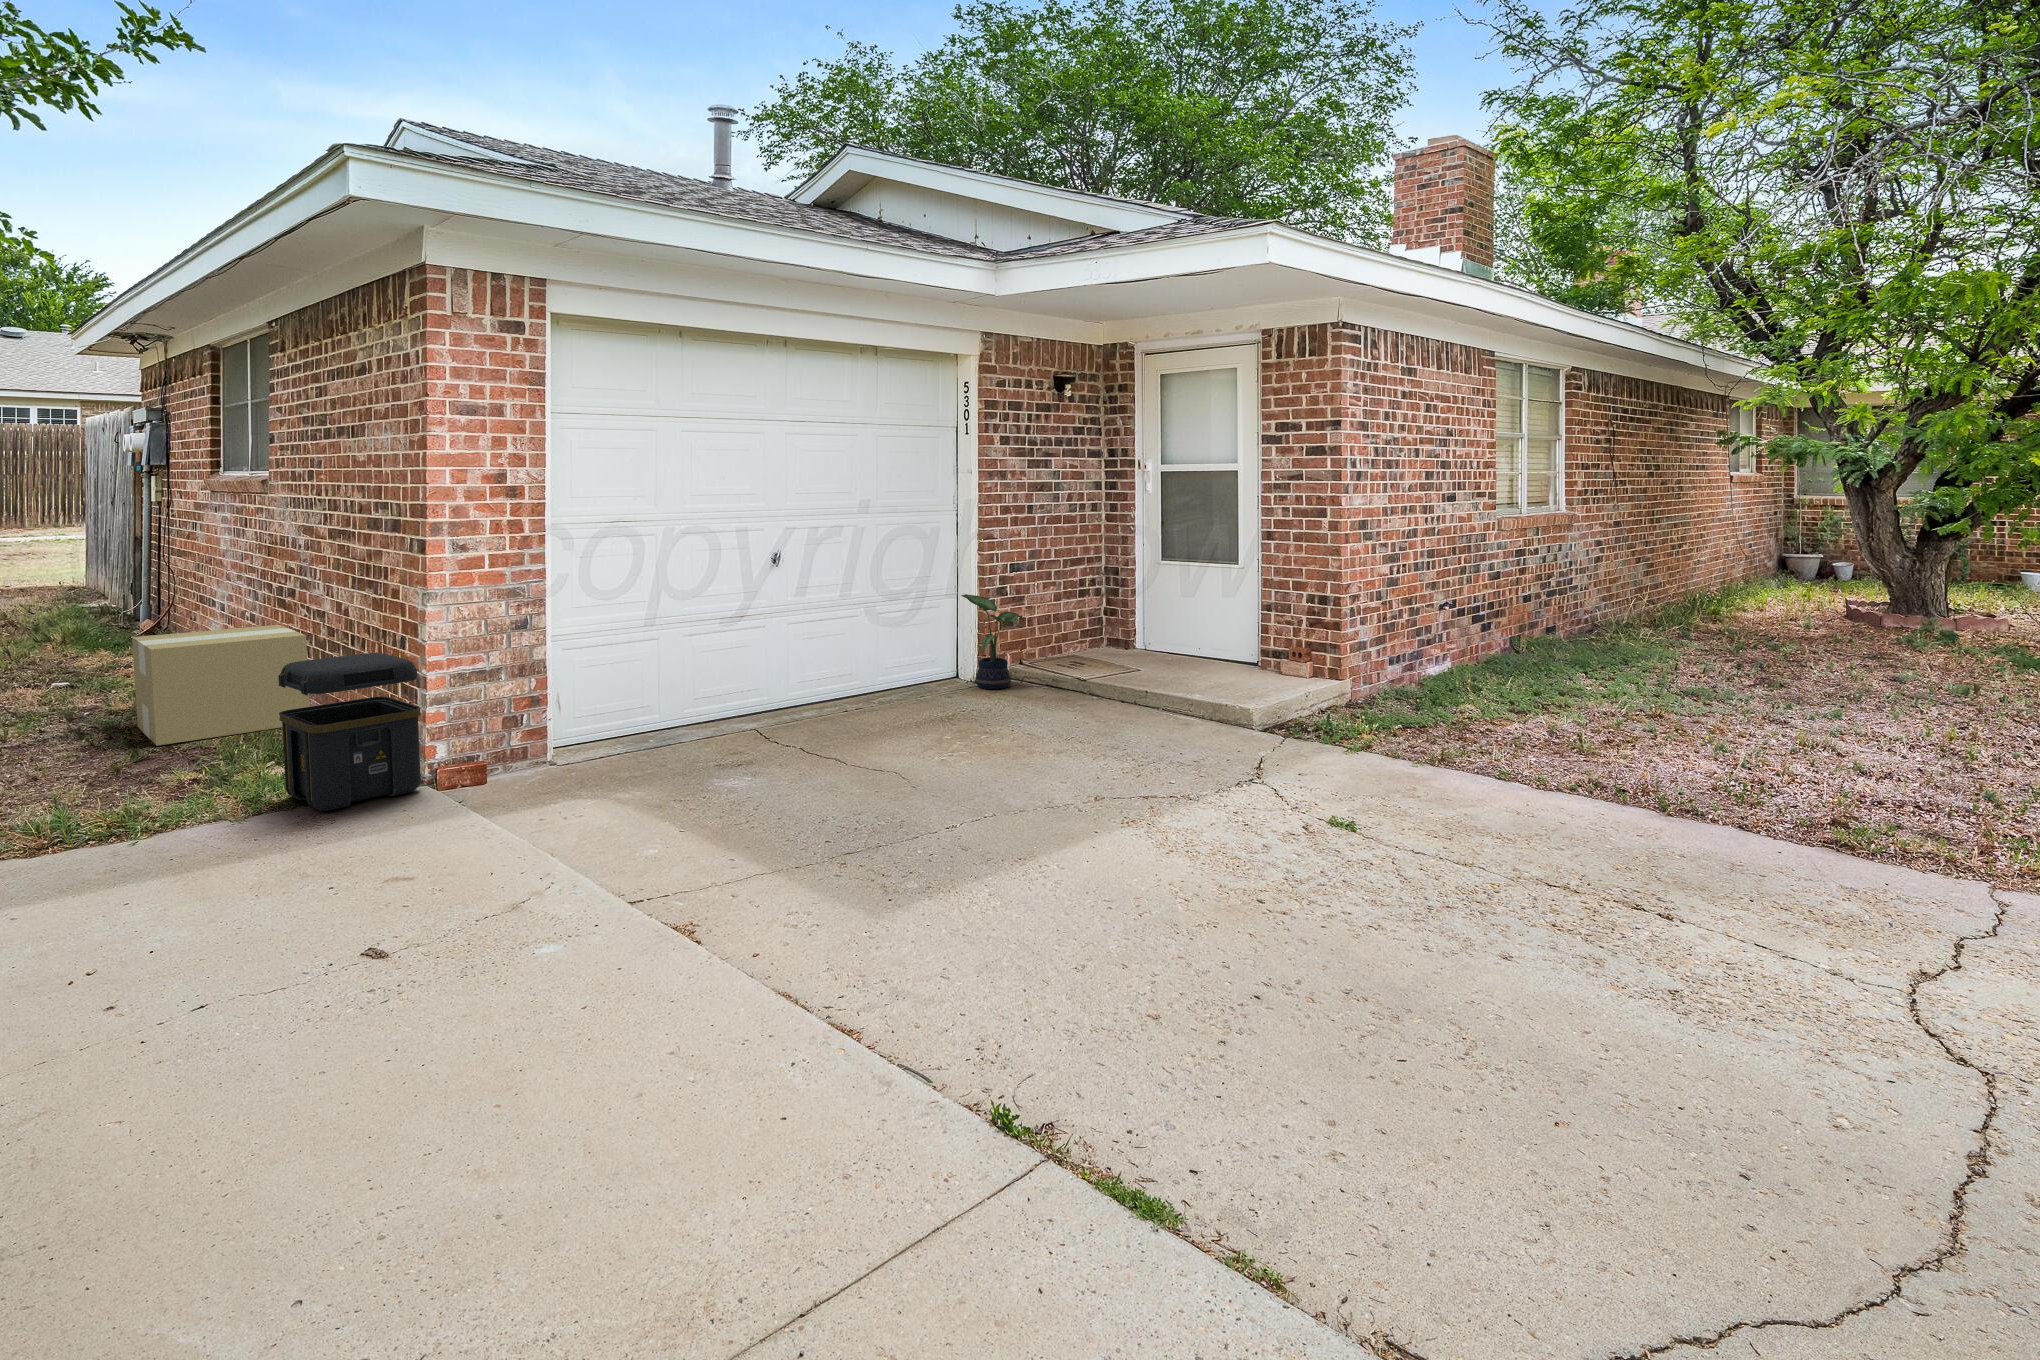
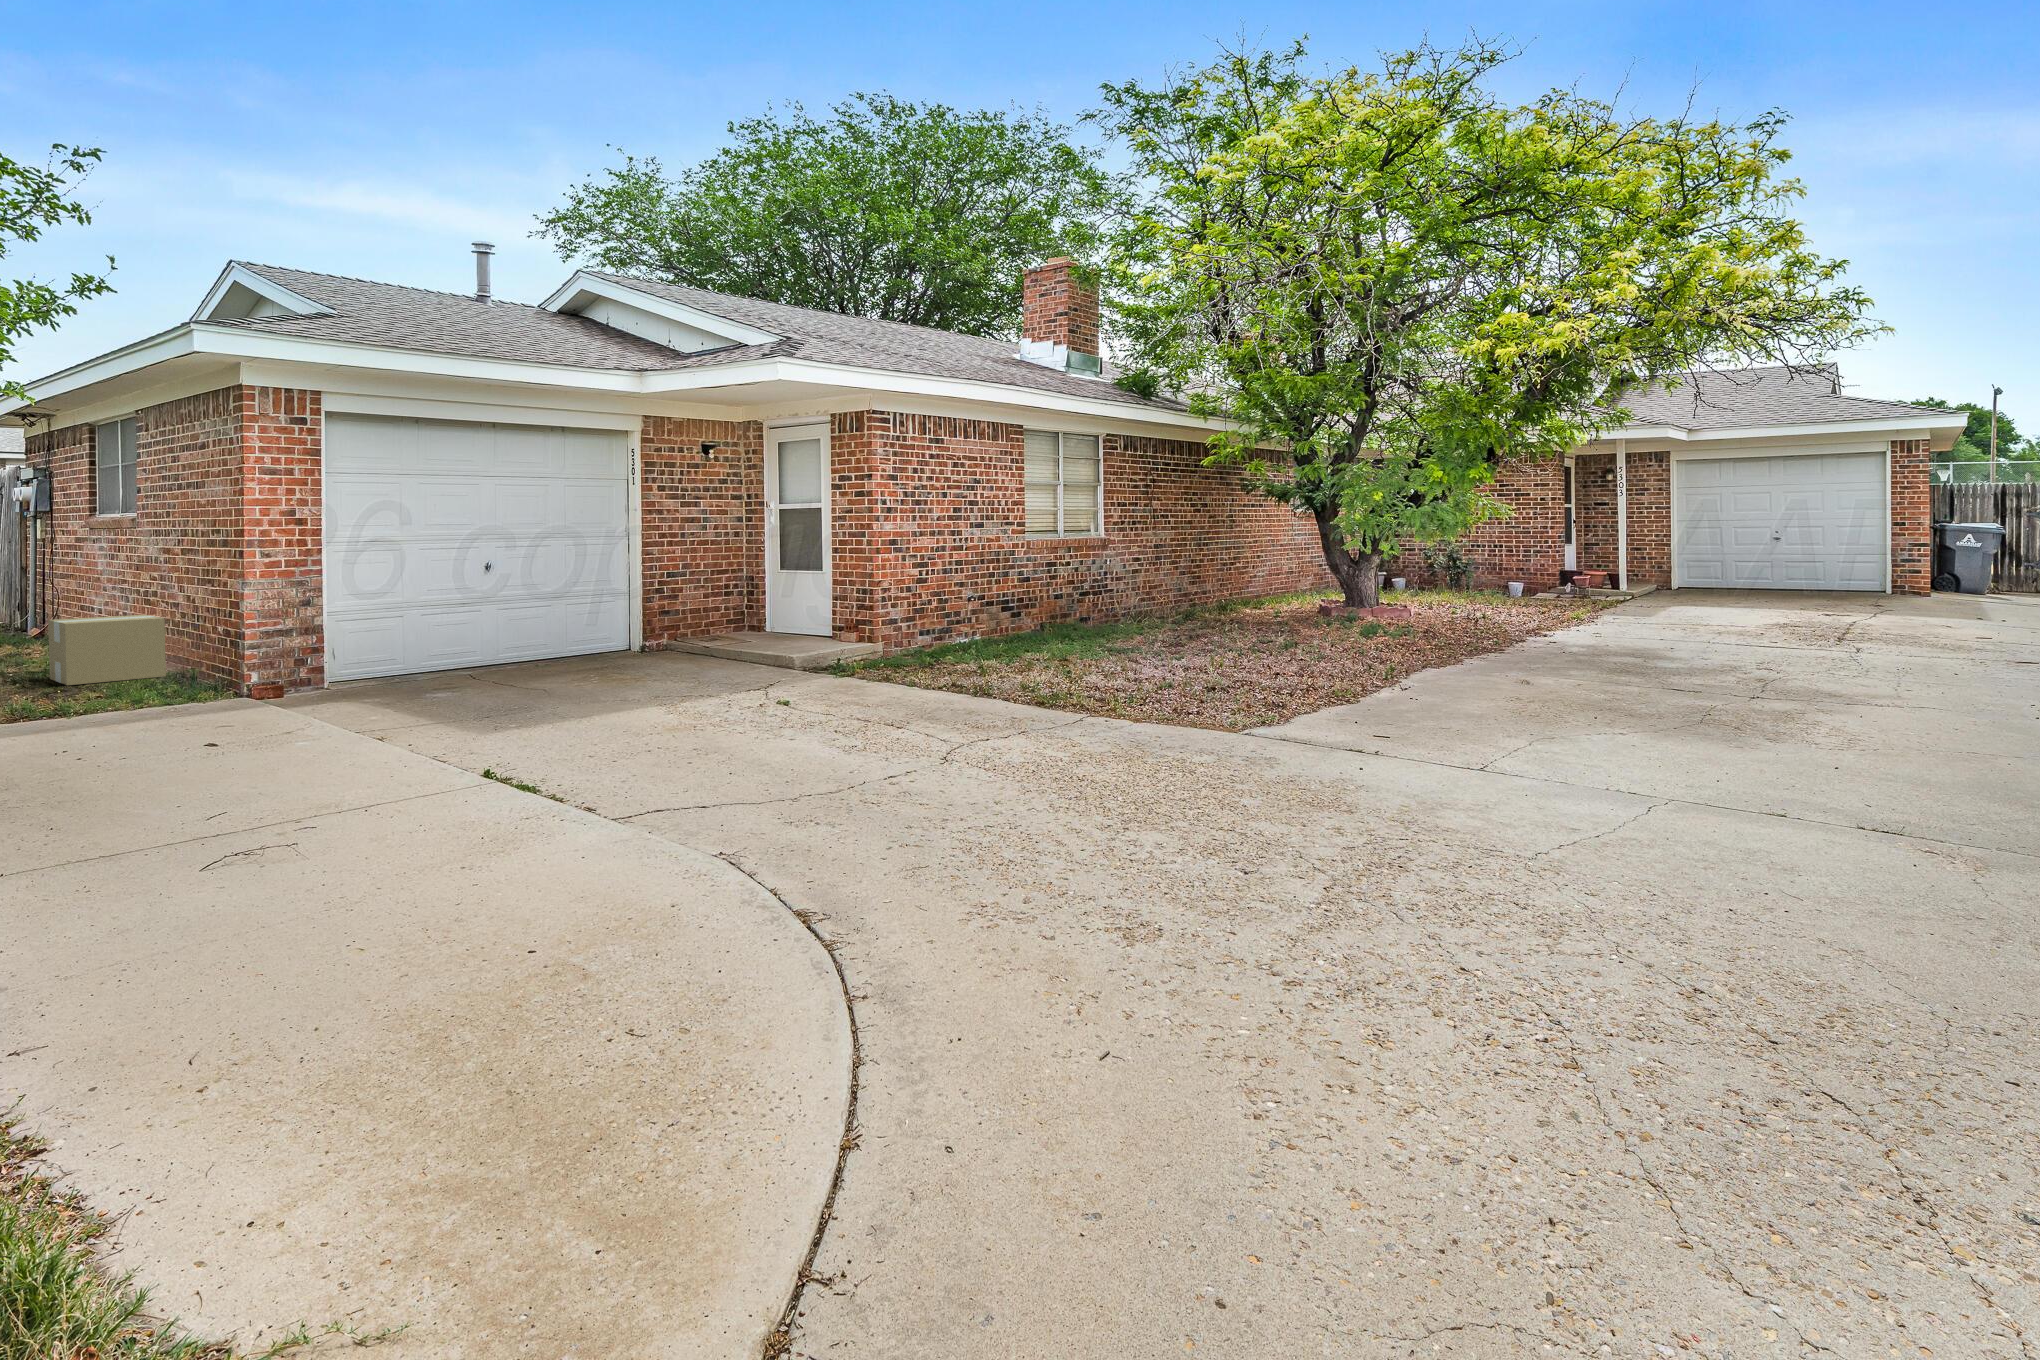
potted plant: present [961,594,1022,689] -> none [626,593,670,657]
toolbox: present [278,653,421,811] -> none [153,618,239,705]

